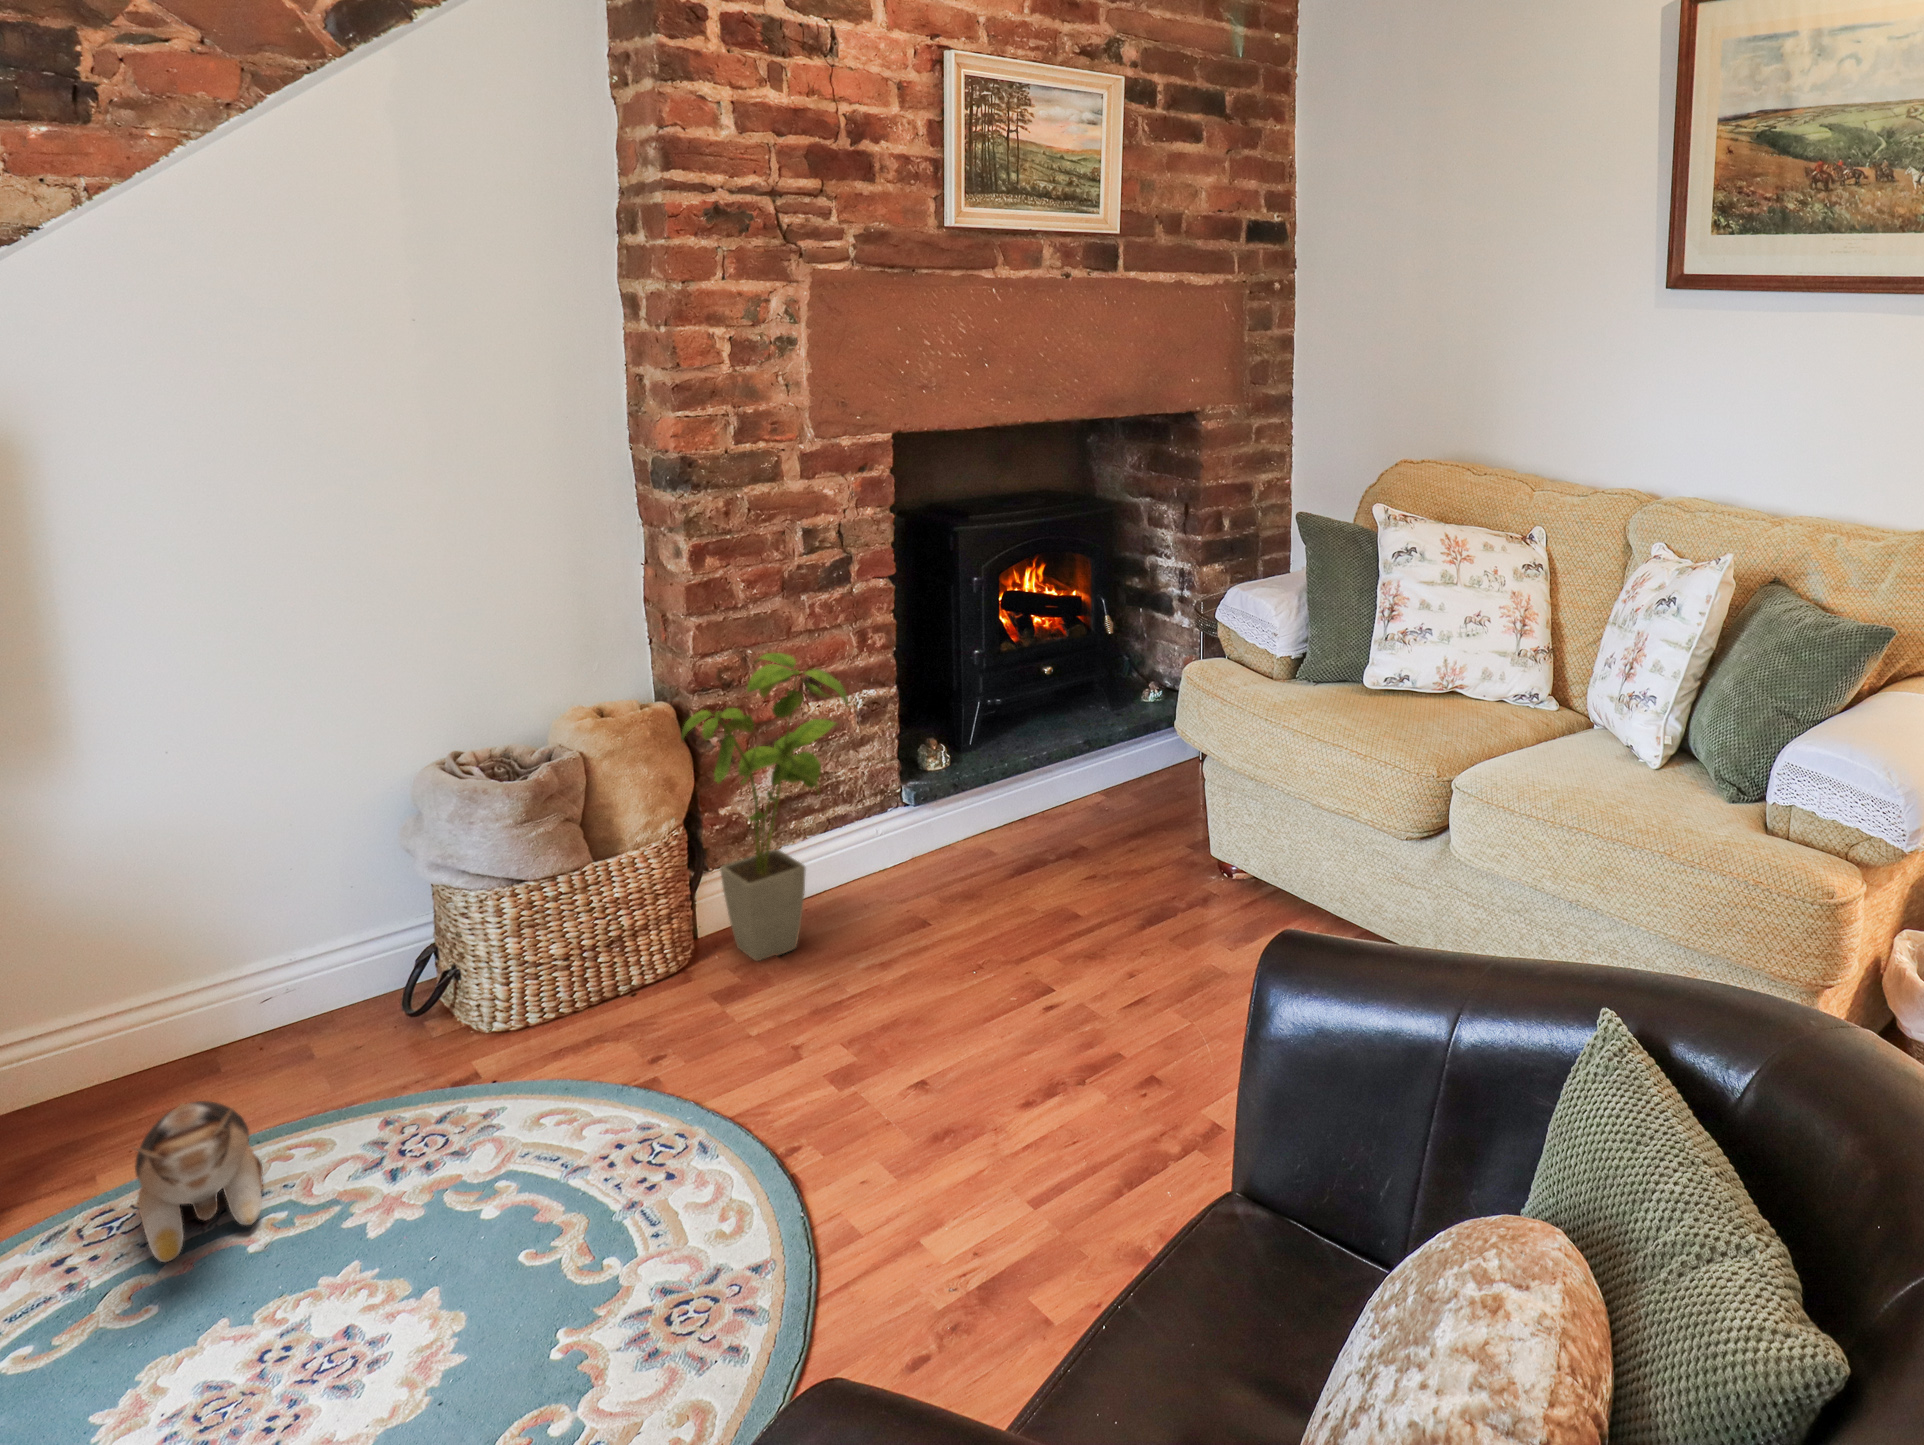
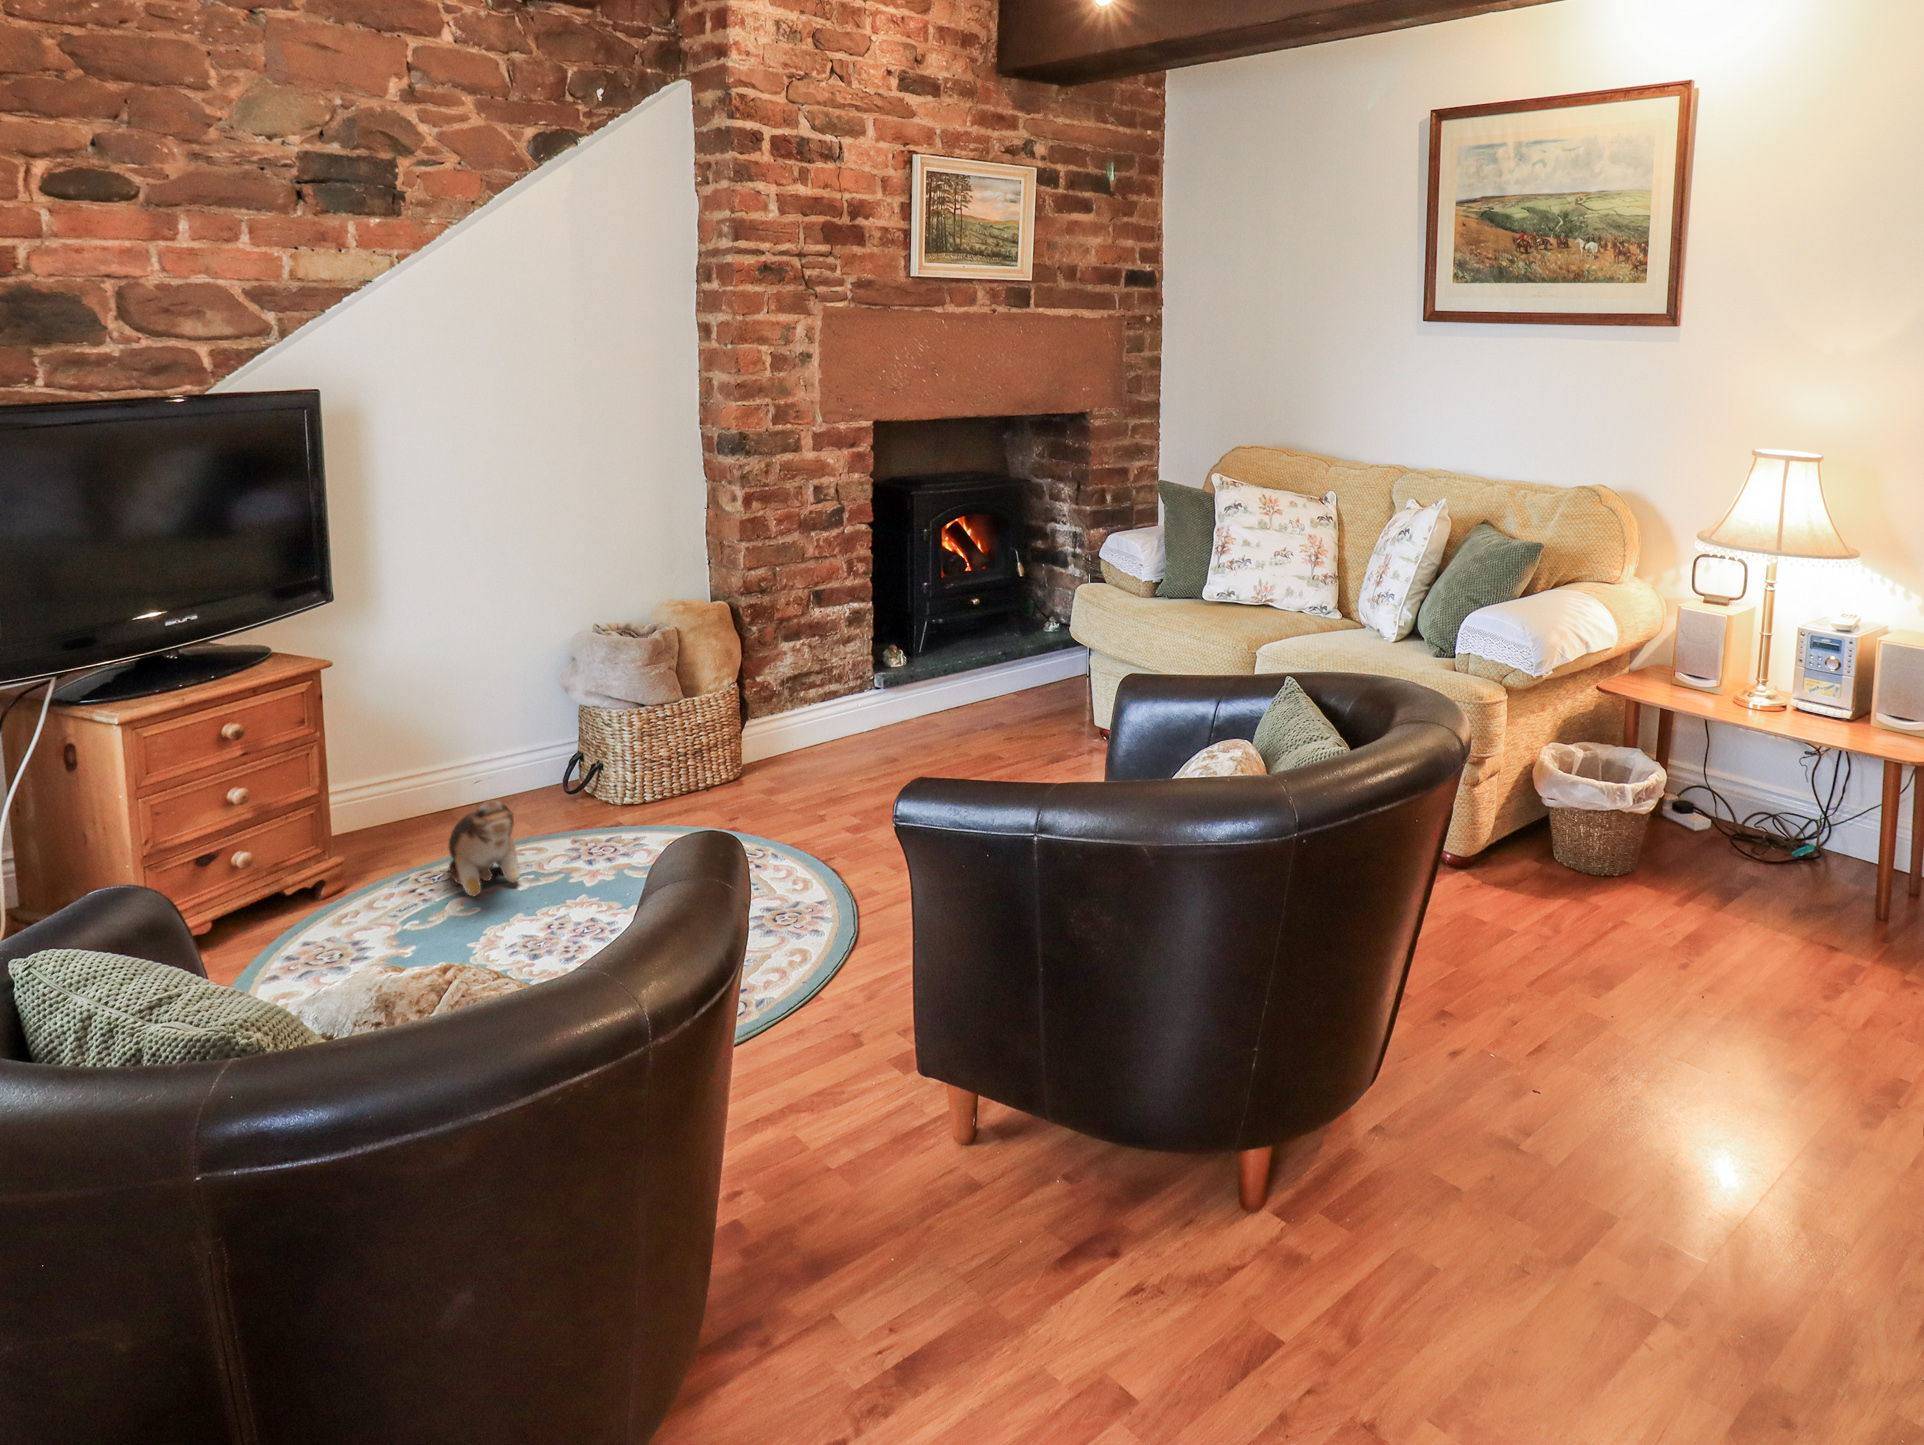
house plant: present [681,653,848,961] -> none [739,565,852,778]

